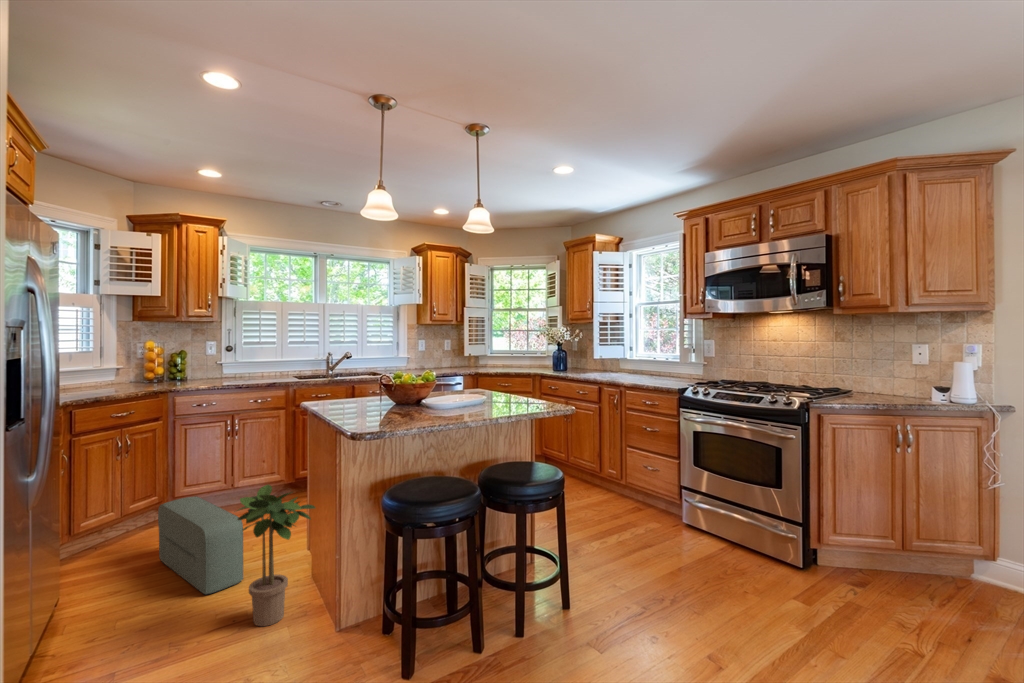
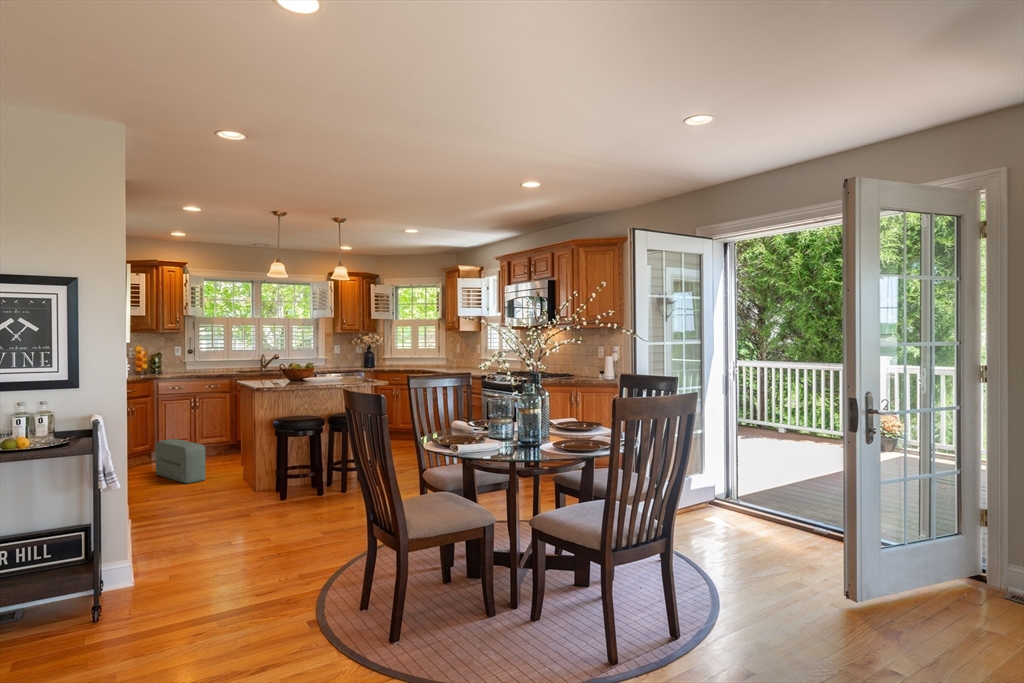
potted plant: present [237,485,315,626] -> none [202,422,244,491]

